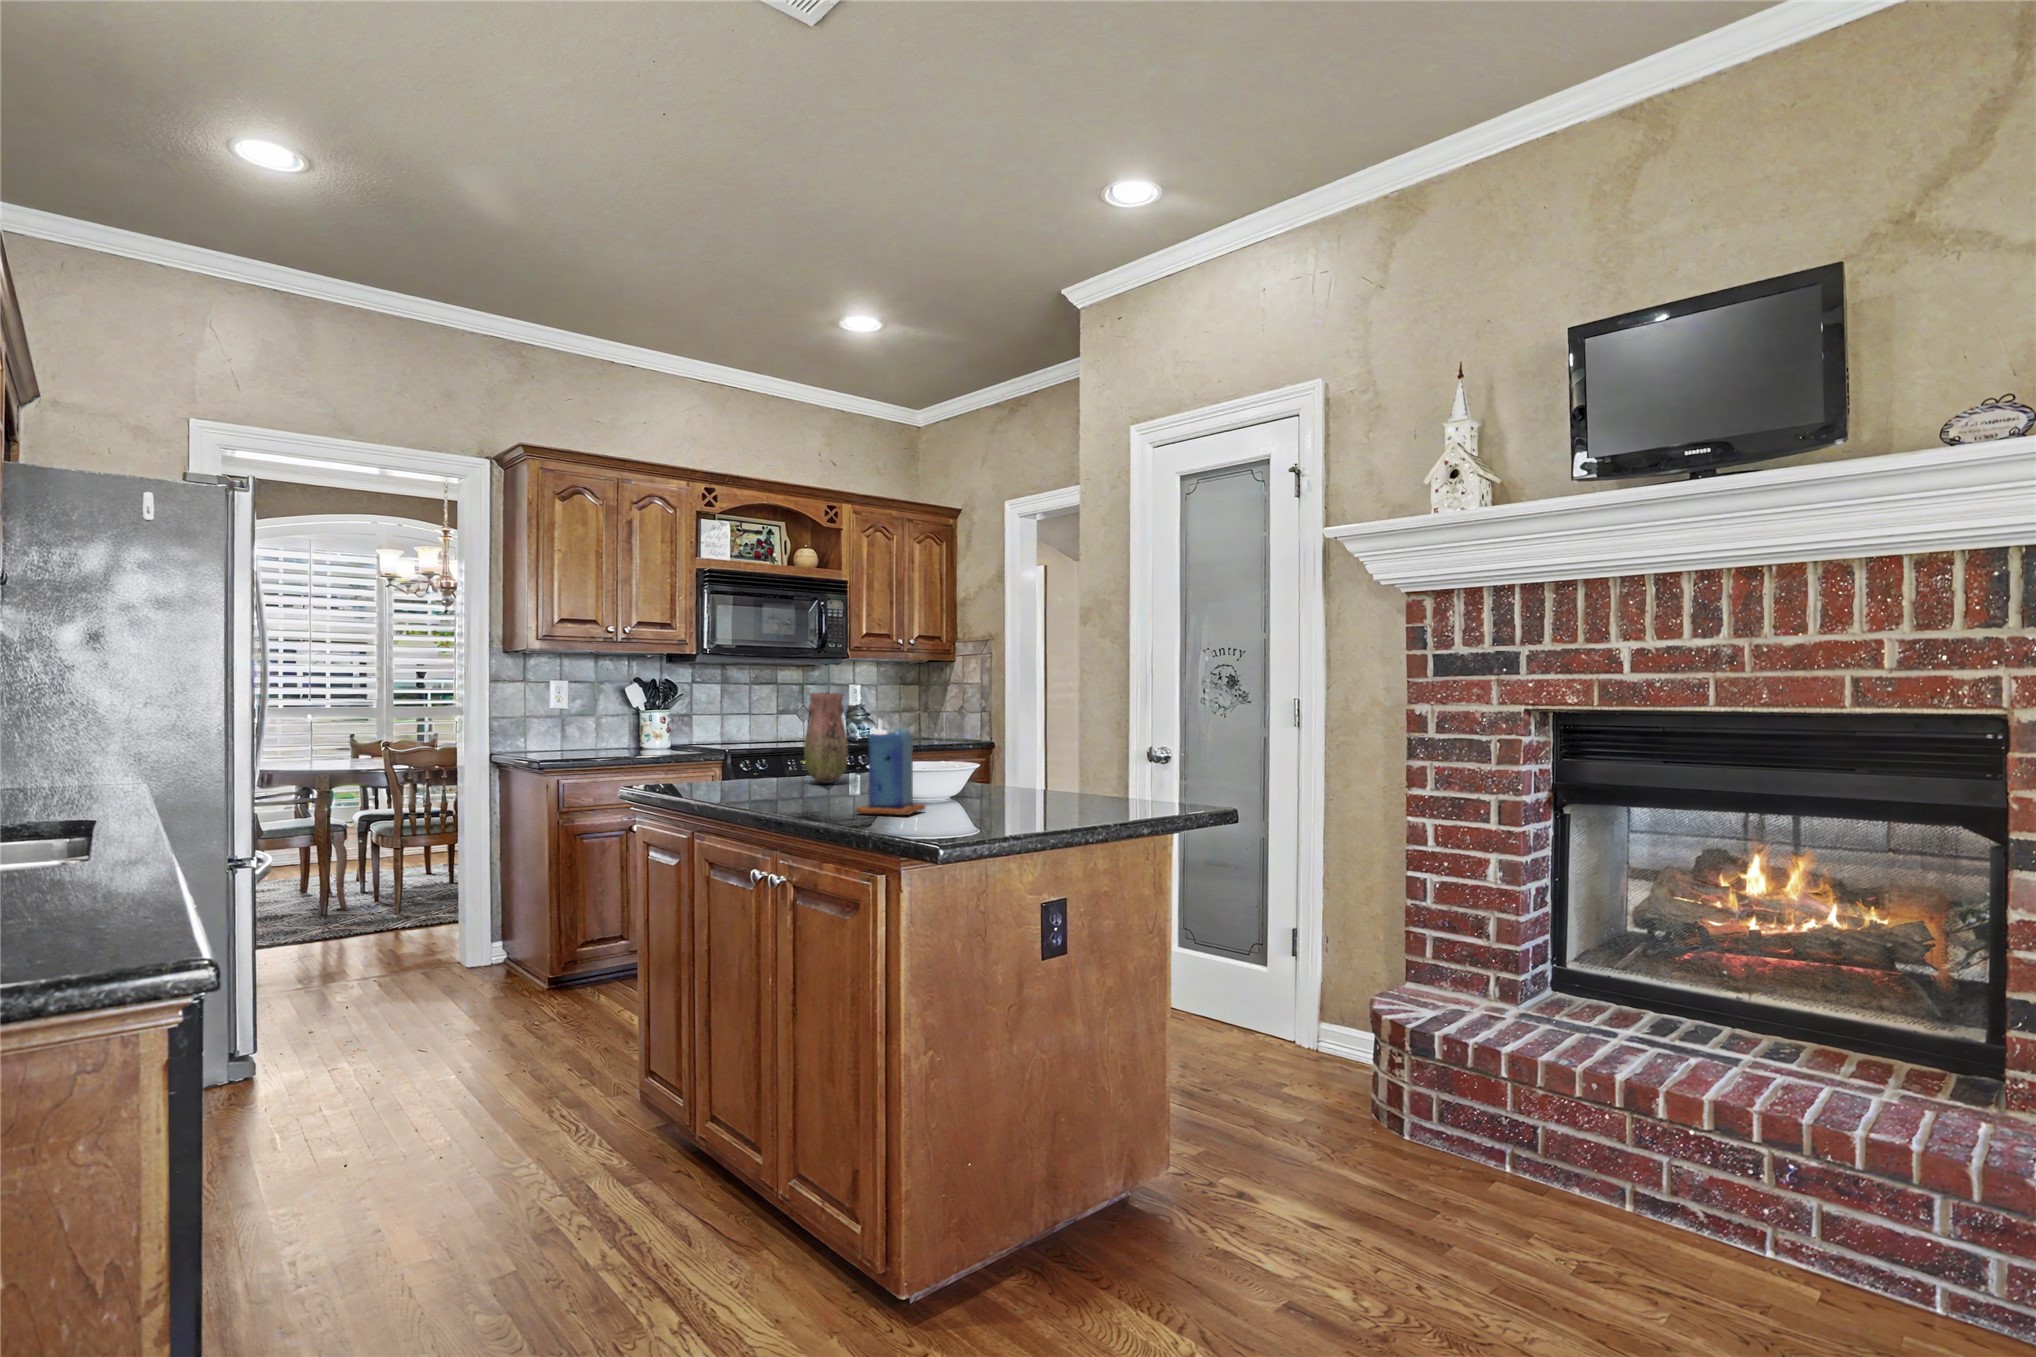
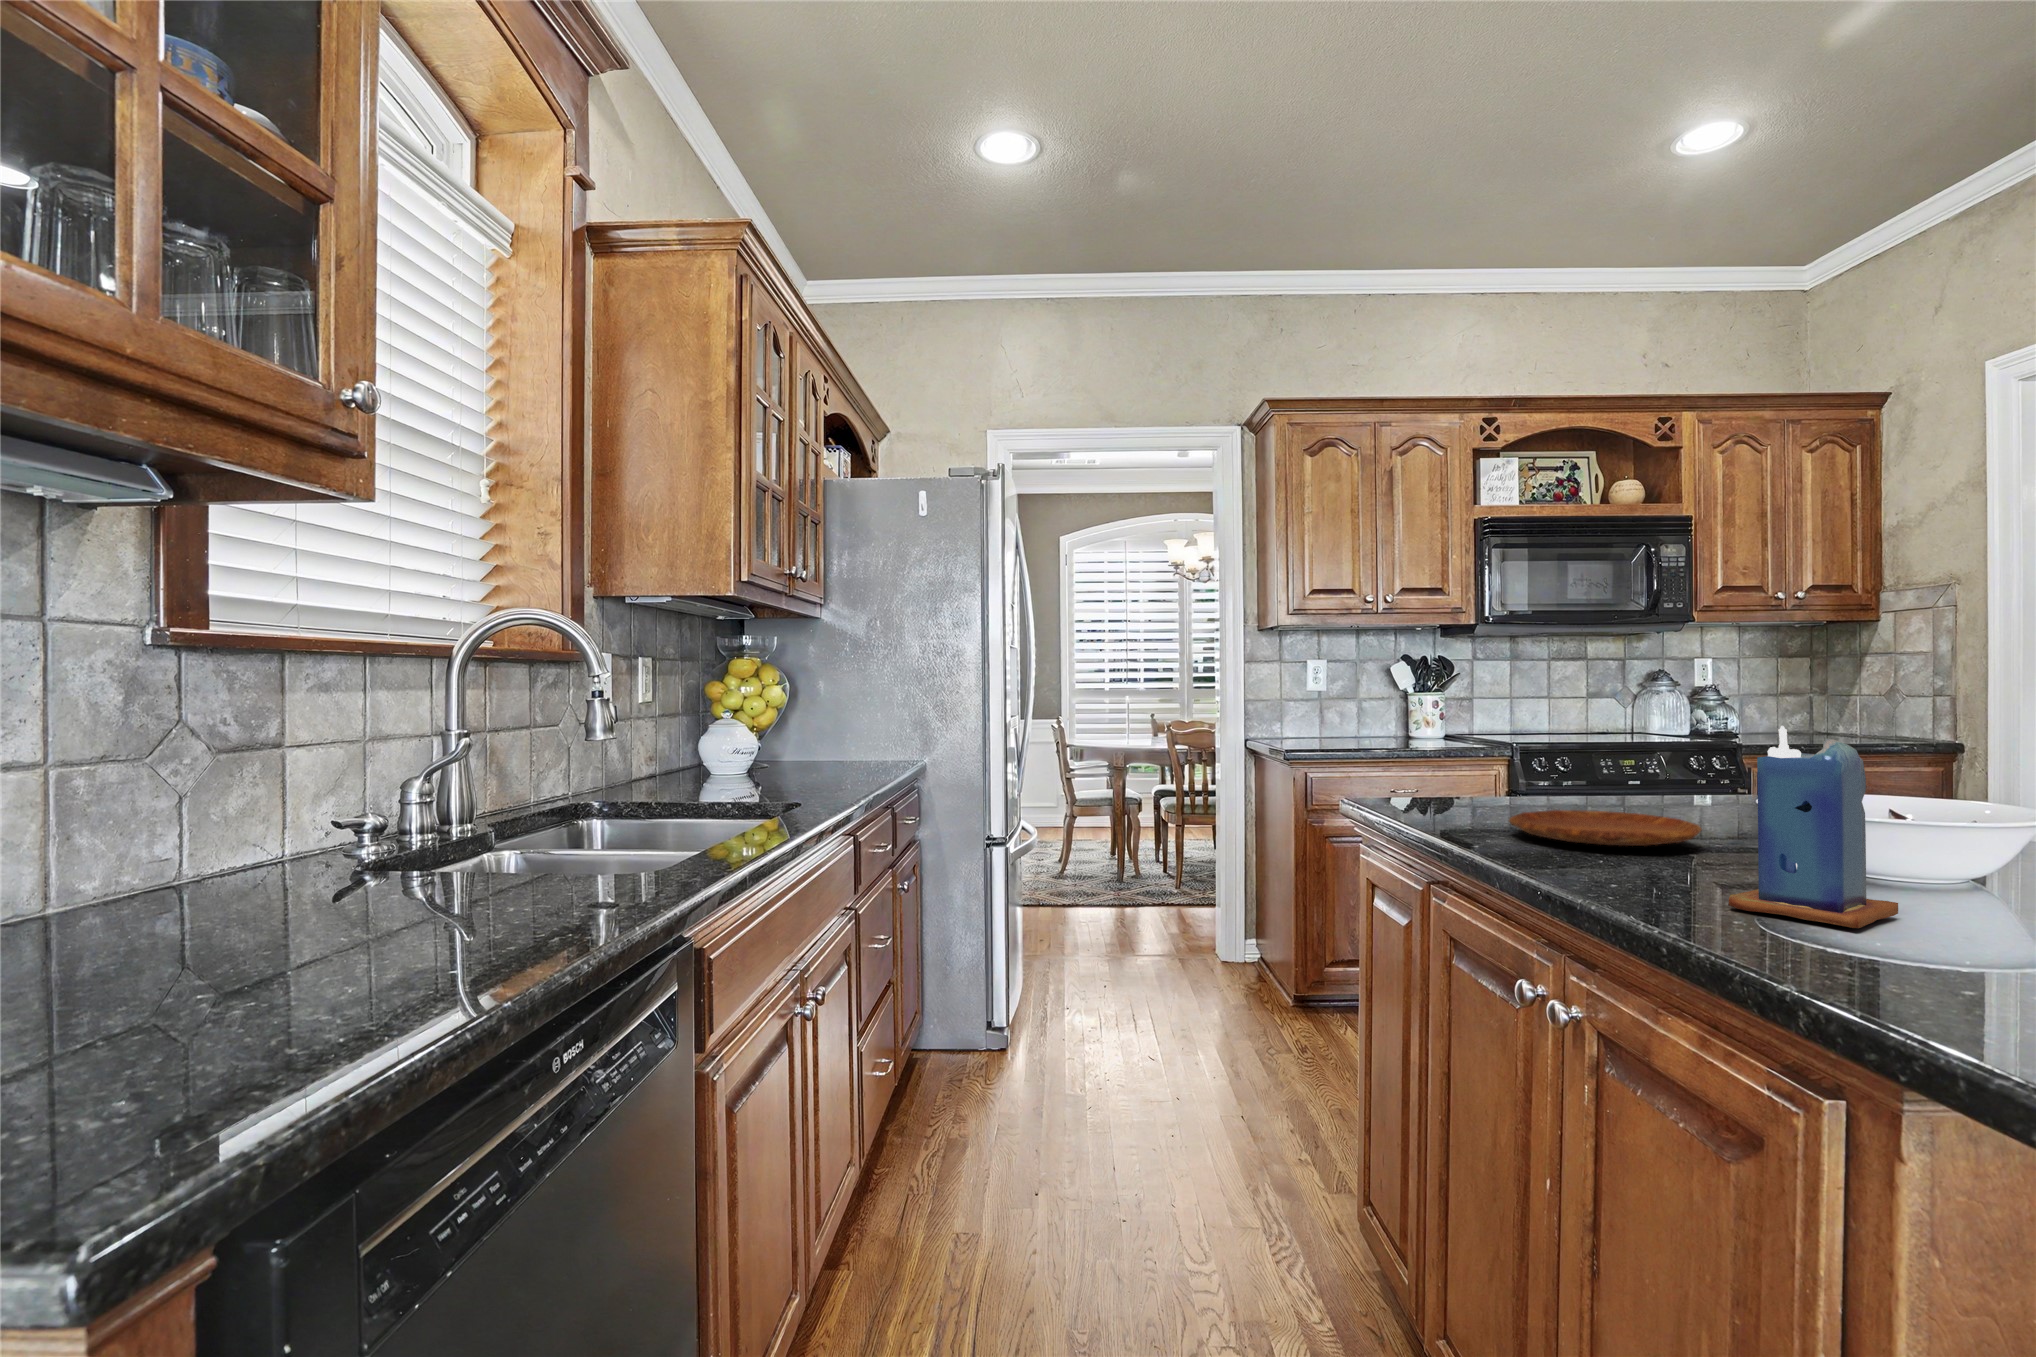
vase: present [804,693,848,783] -> none [1621,674,1703,819]
tray: none [741,778,847,796] -> present [1509,810,1701,846]

